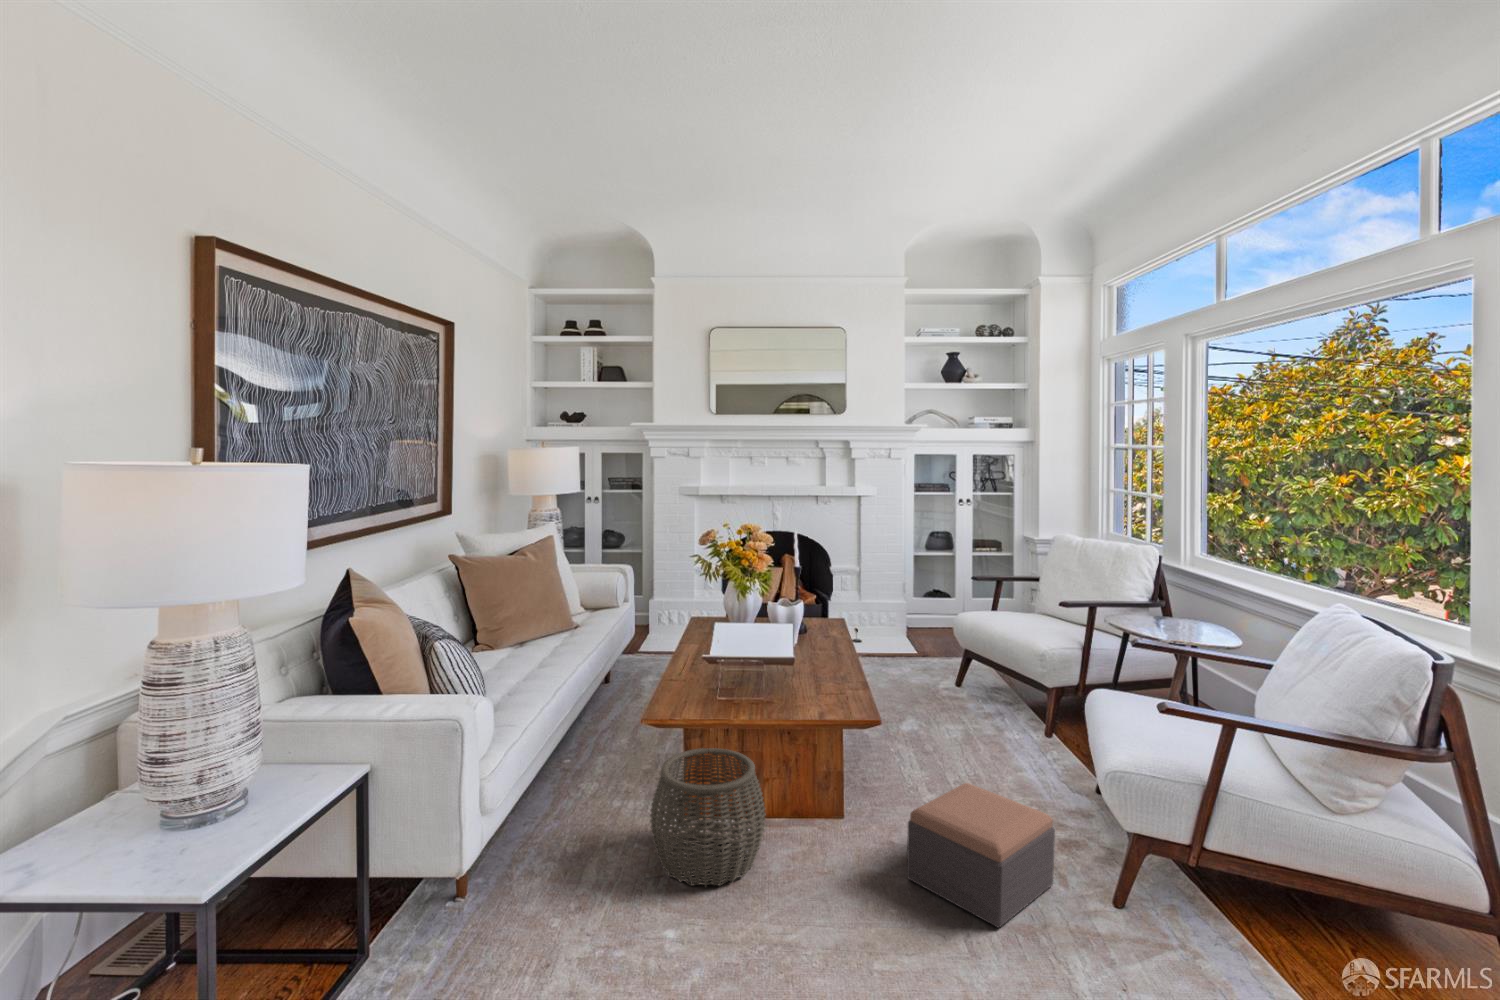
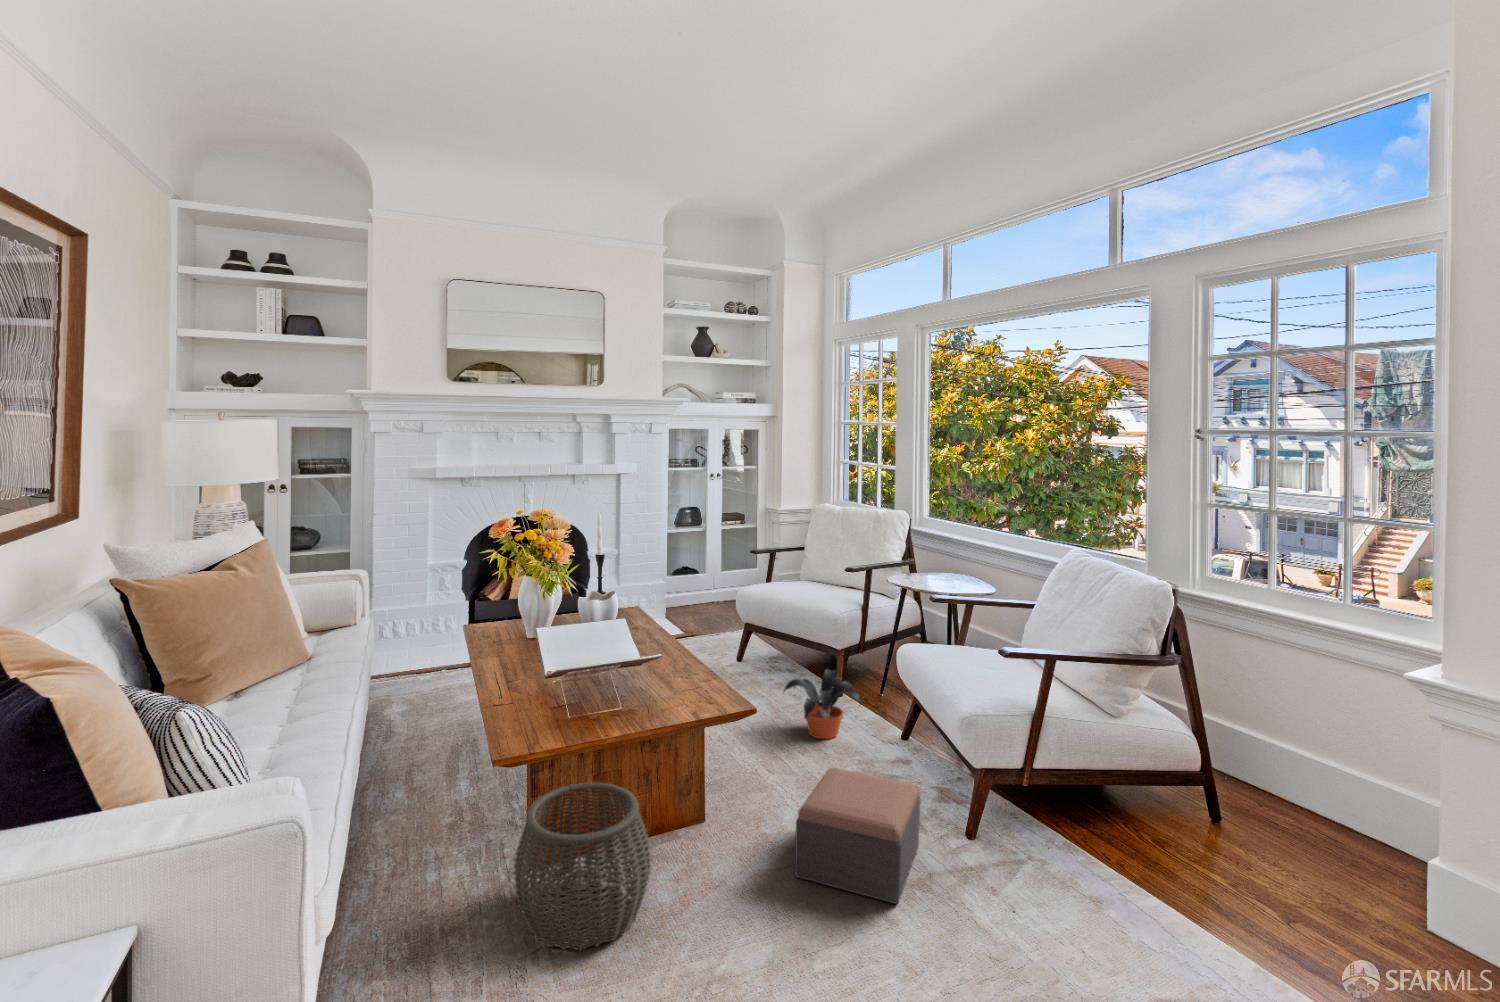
potted plant: none [965,695,1048,767] -> present [783,669,861,739]

